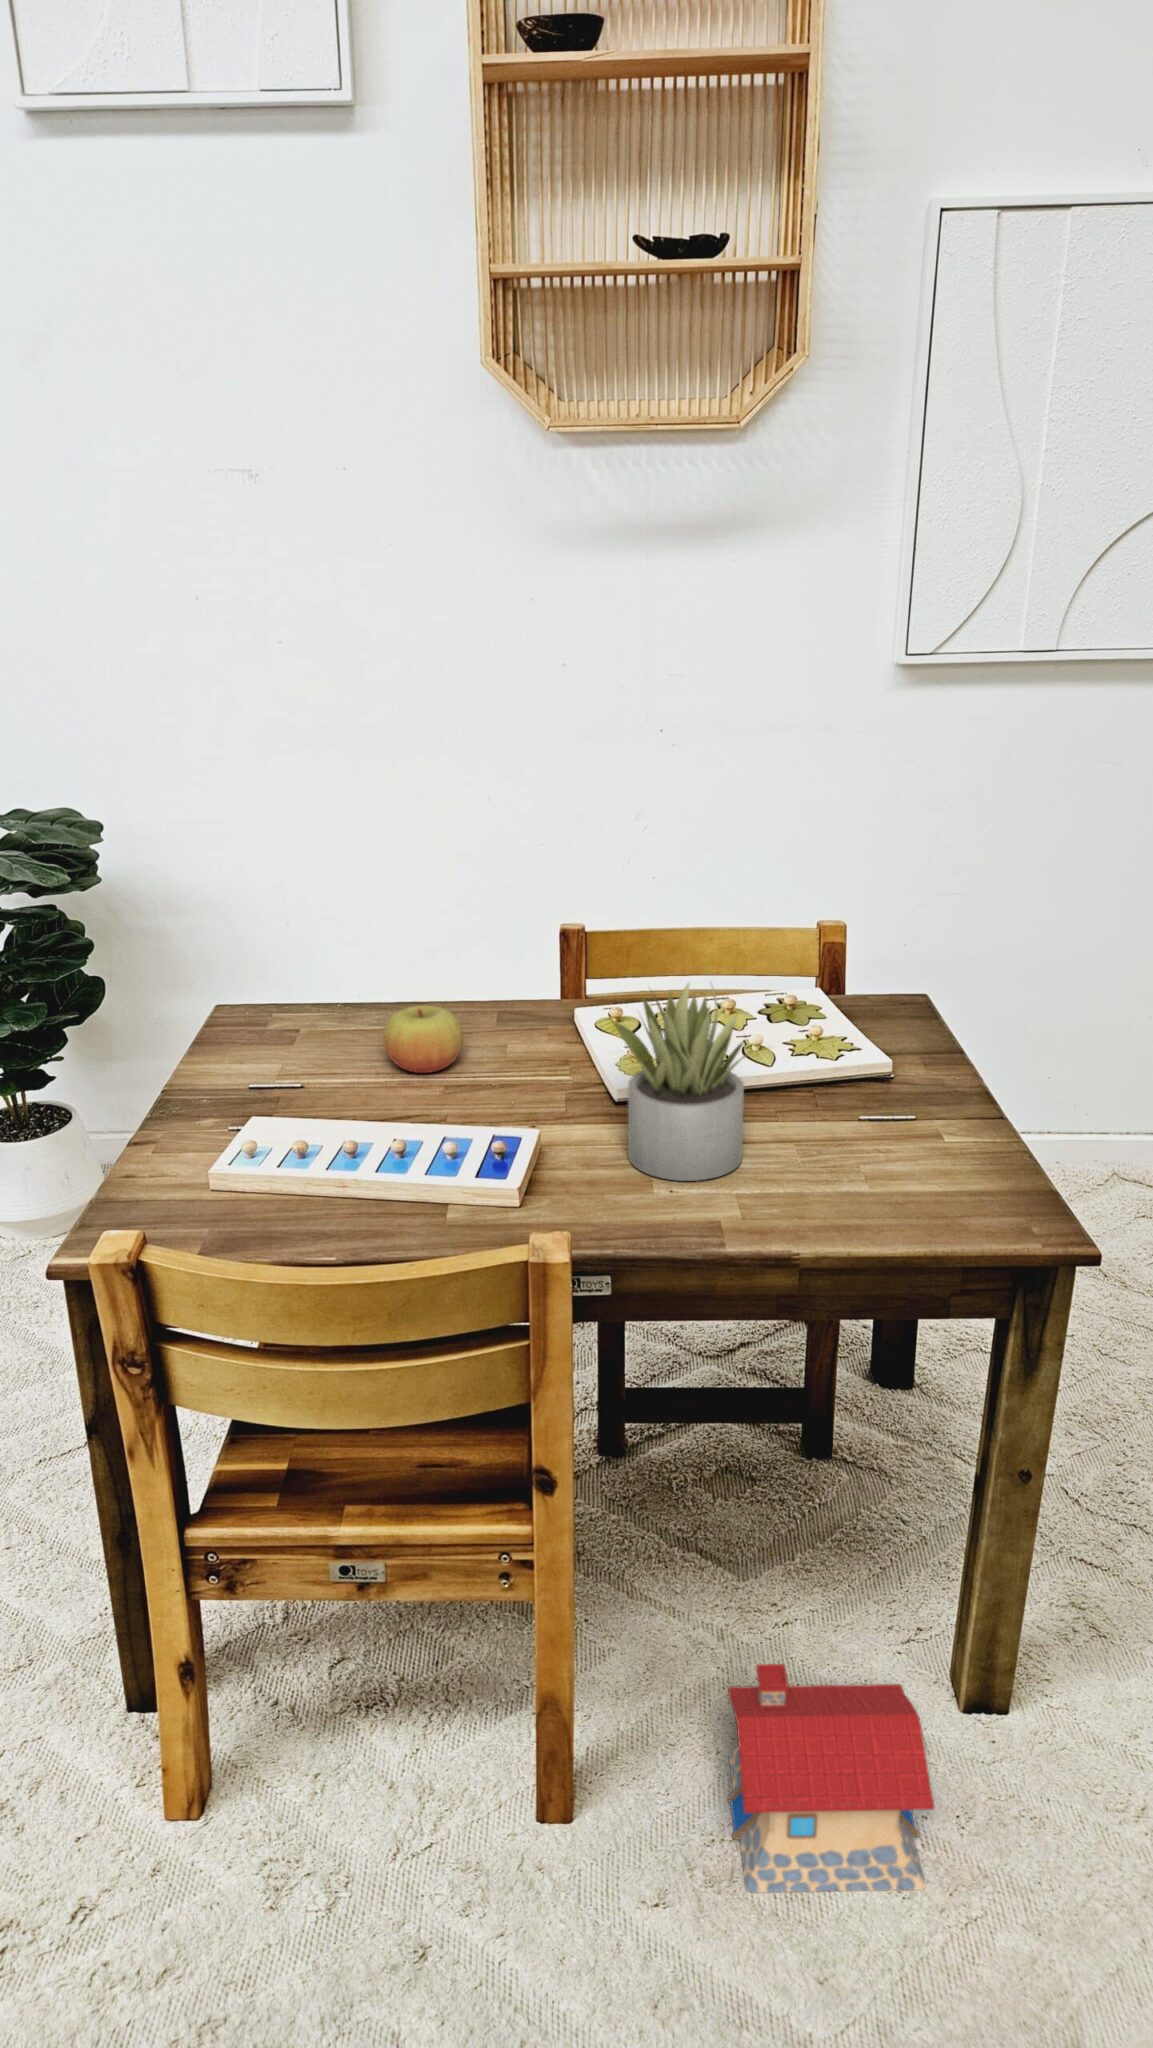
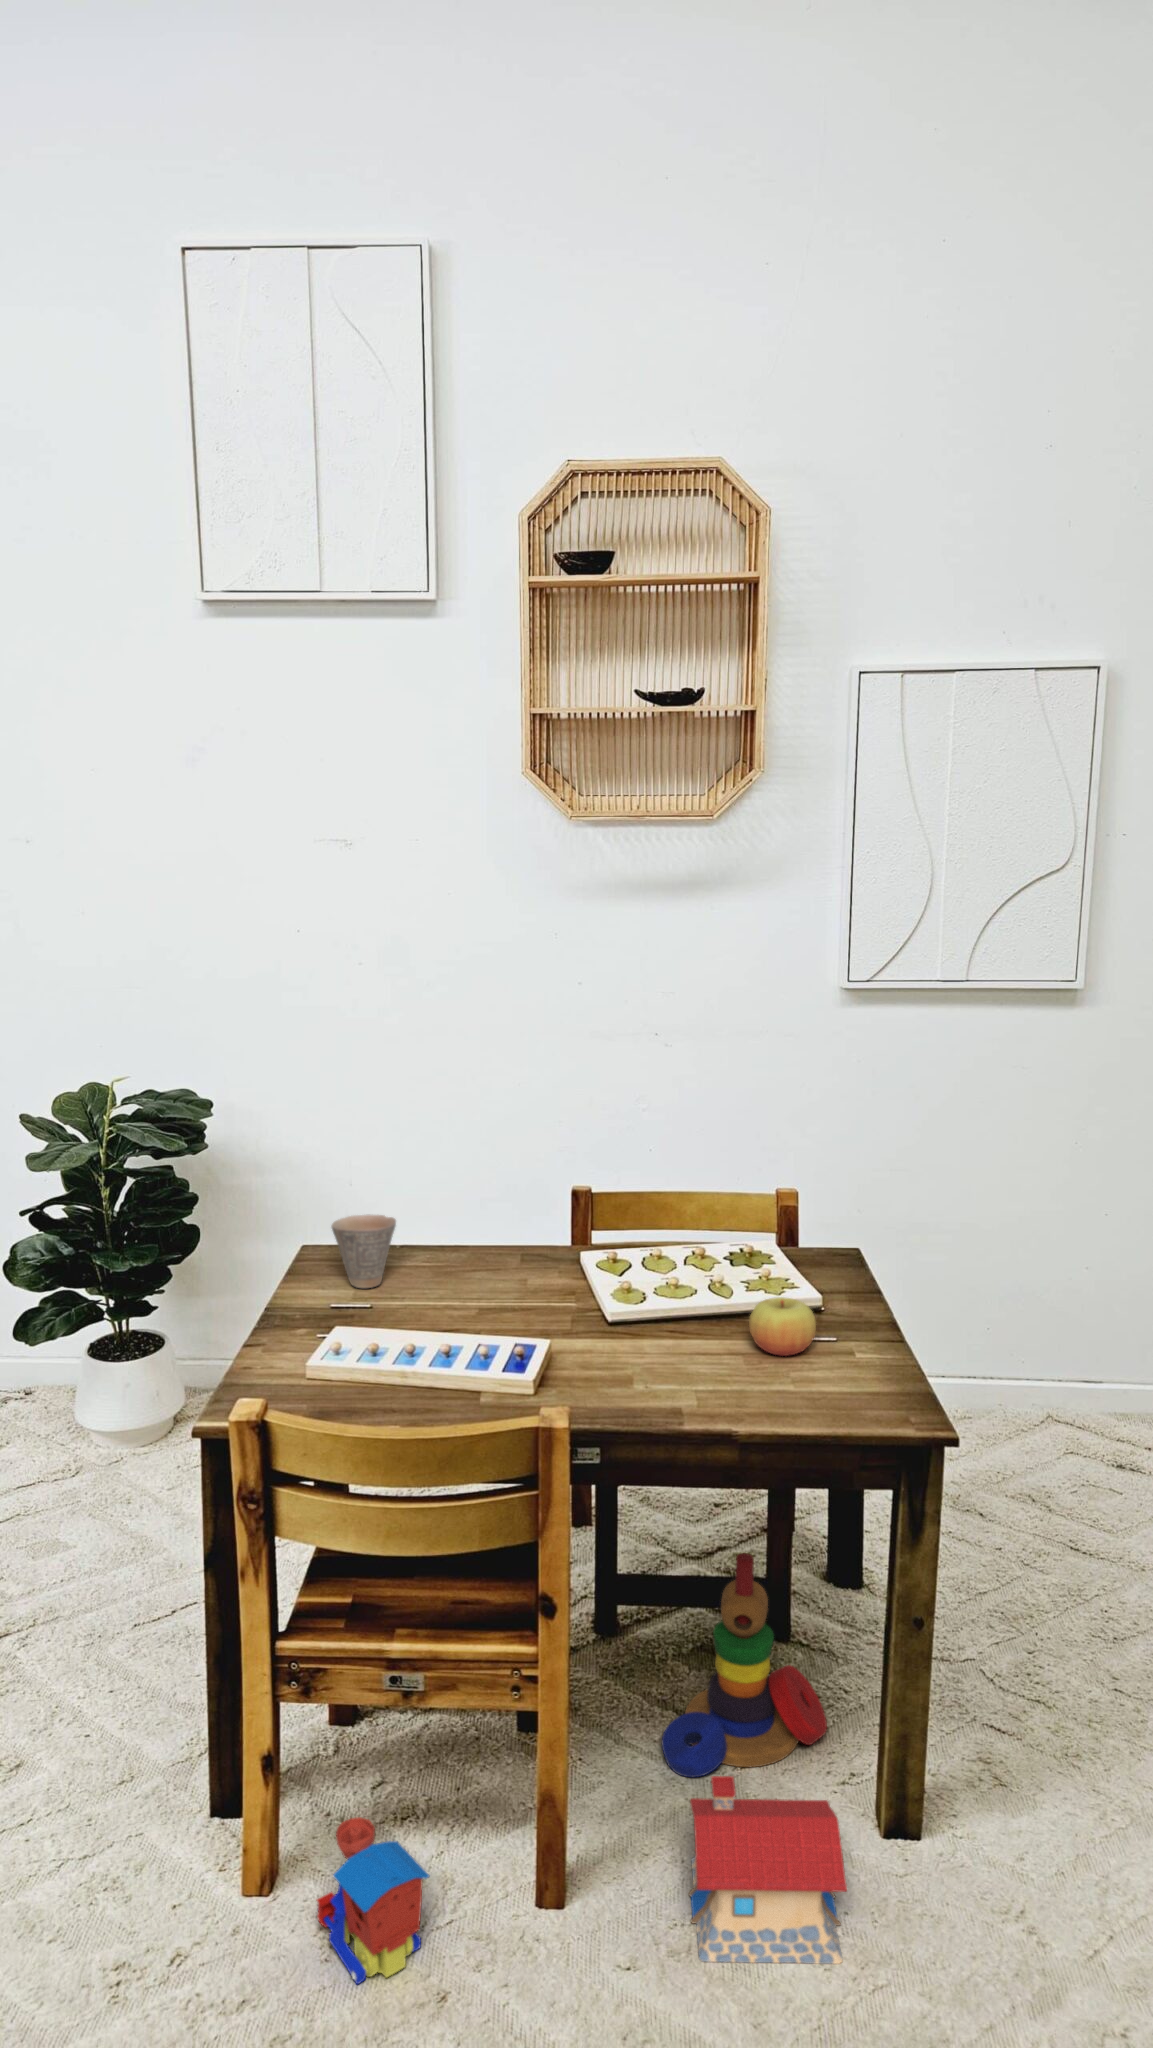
cup: none [245,964,330,1059] -> present [331,1215,396,1288]
succulent plant: present [613,983,745,1181] -> none [606,1231,713,1382]
apple: present [384,1005,463,1073] -> present [749,1297,816,1356]
stacking toy: none [685,1376,885,1642] -> present [662,1553,827,1777]
toy train: none [259,1735,402,1940] -> present [317,1817,429,1984]

